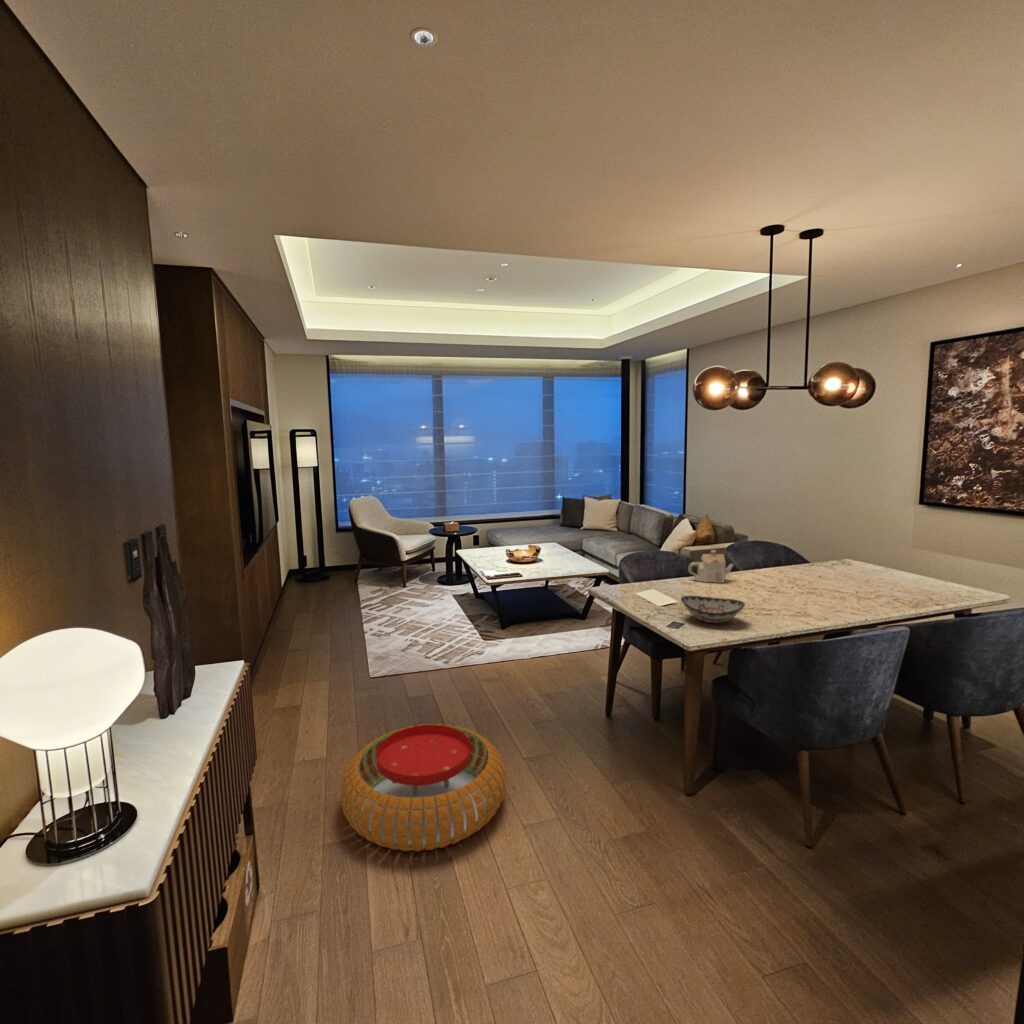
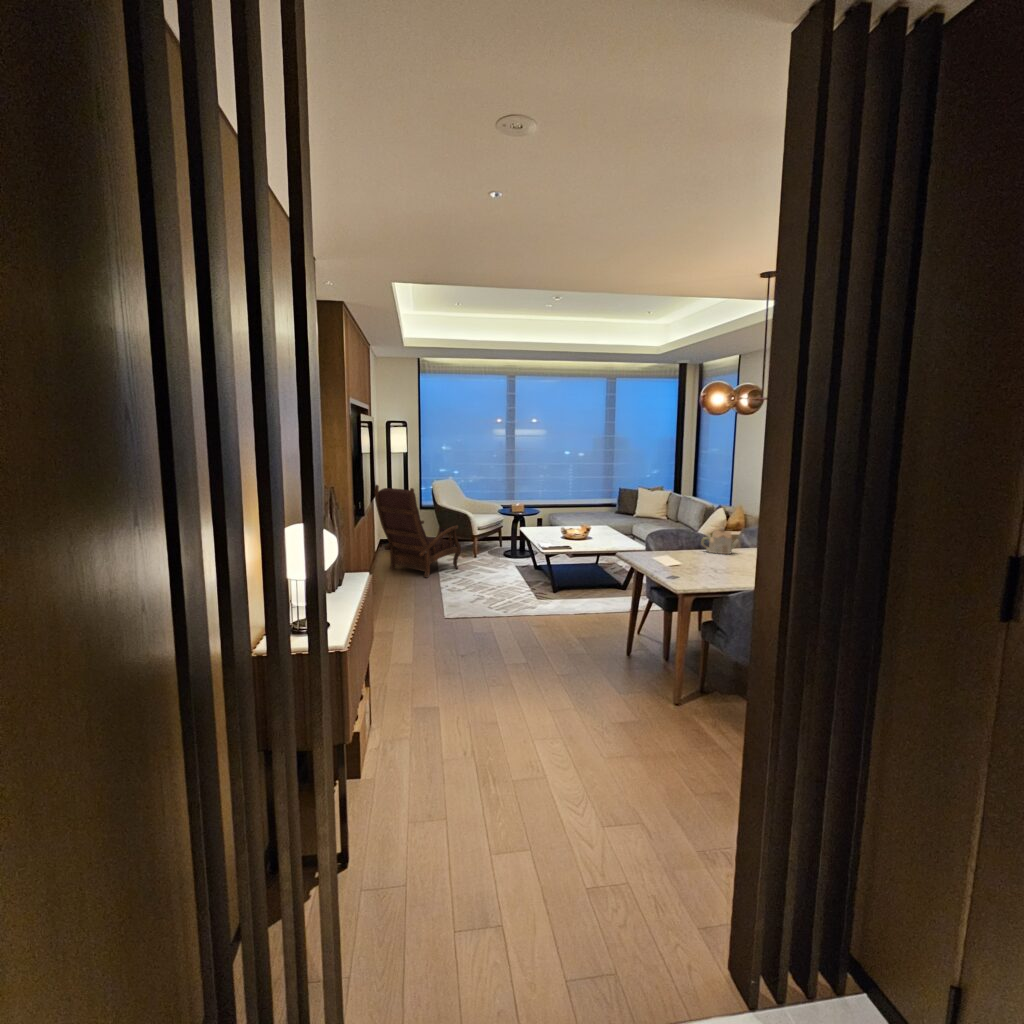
armchair: none [275,507,387,619] -> present [374,485,461,577]
decorative bowl: present [681,596,745,623] -> none [680,557,729,578]
pouf: present [340,724,506,851] -> none [422,641,539,718]

